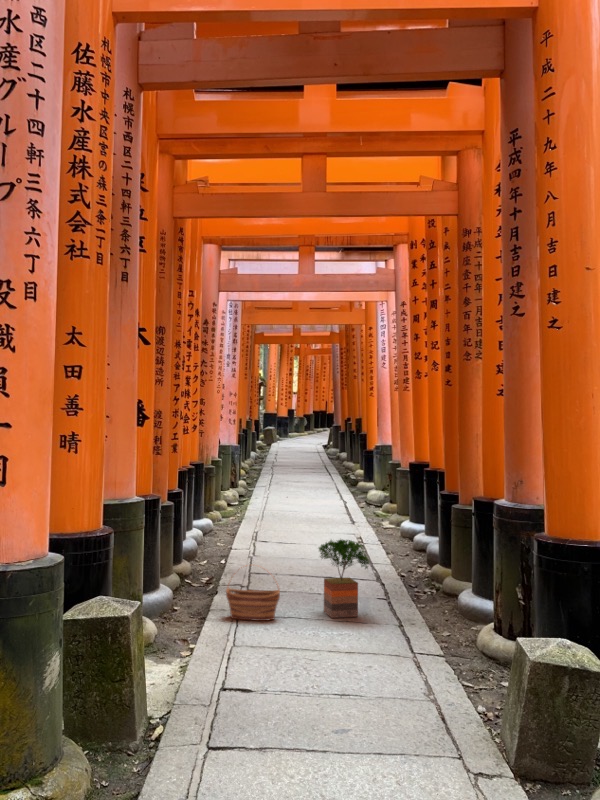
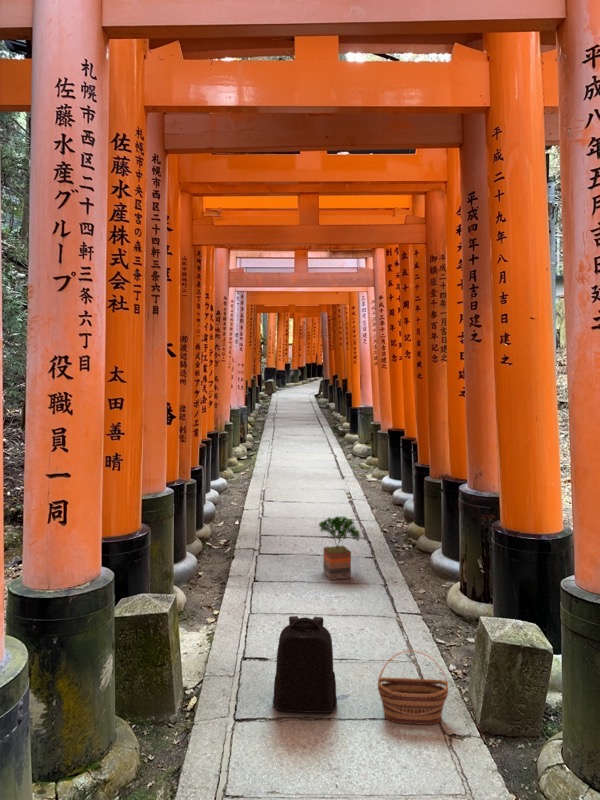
basket: present [226,583,280,621] -> present [378,650,448,725]
backpack: none [249,624,332,747] -> present [273,616,337,713]

